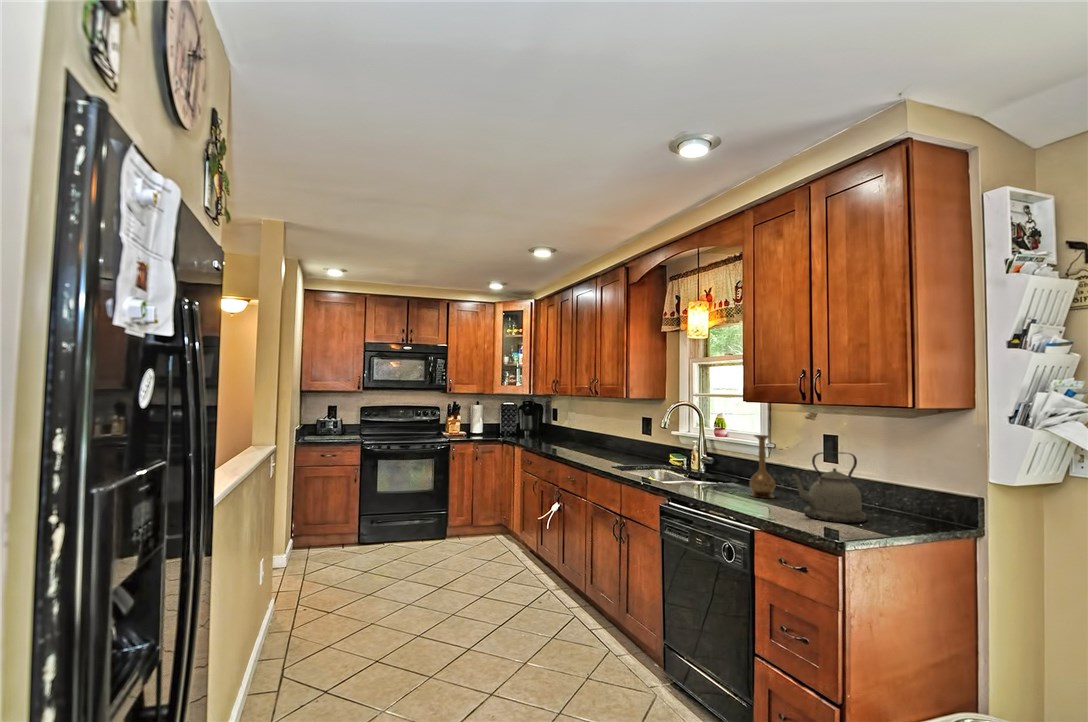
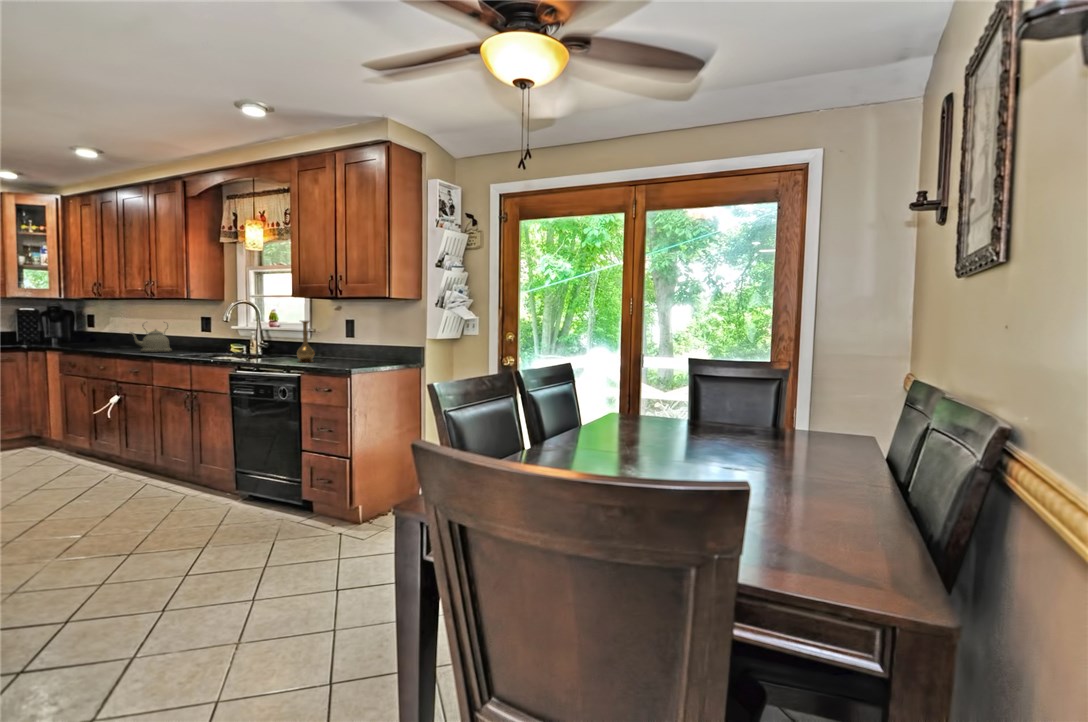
kettle: present [791,452,867,523] -> present [130,328,172,352]

